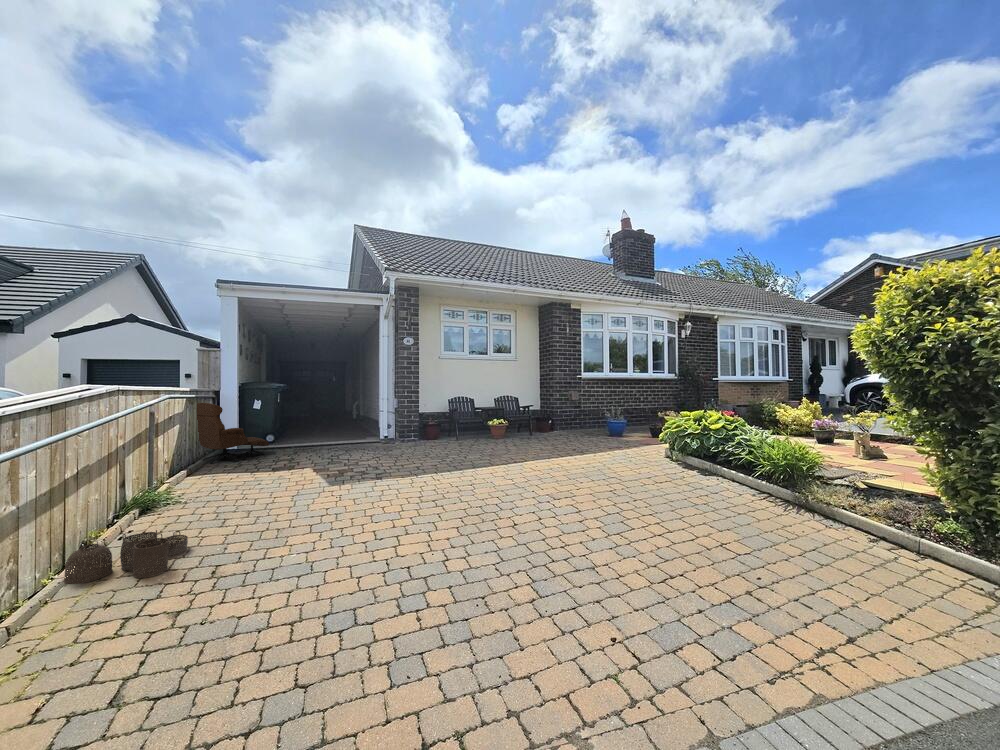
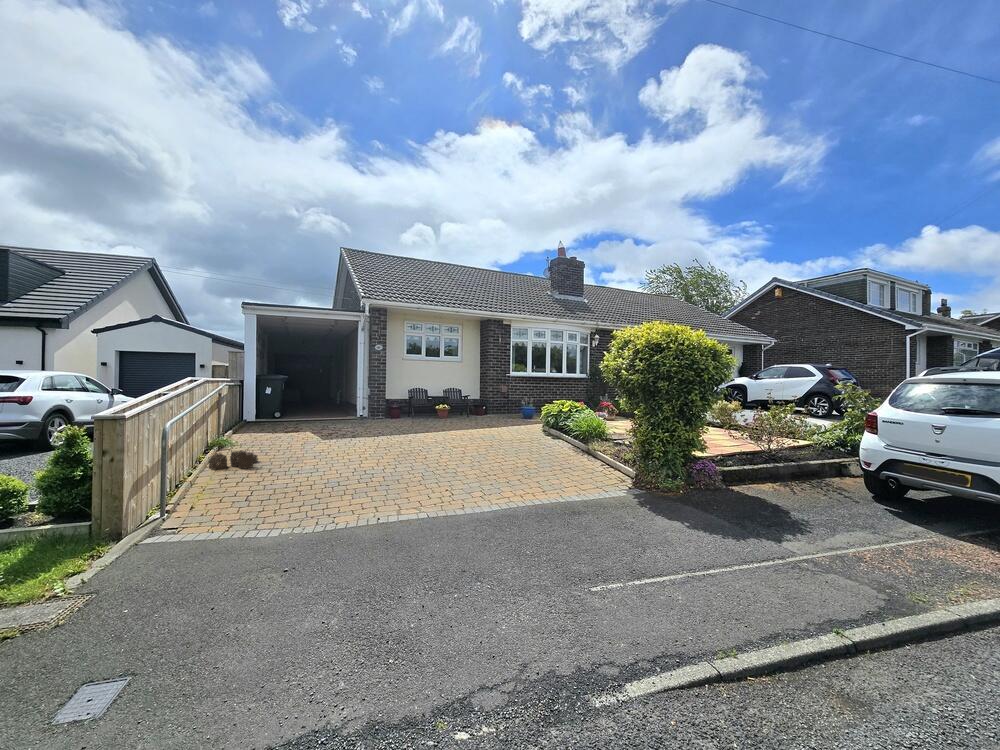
lounge chair: present [197,403,269,464] -> none [230,388,279,429]

